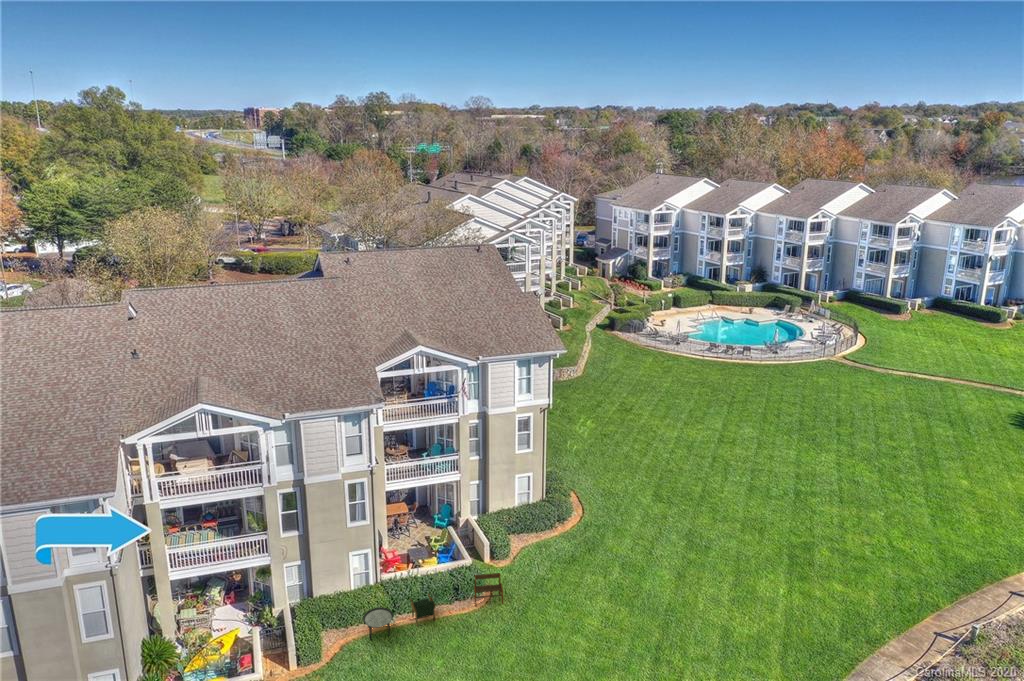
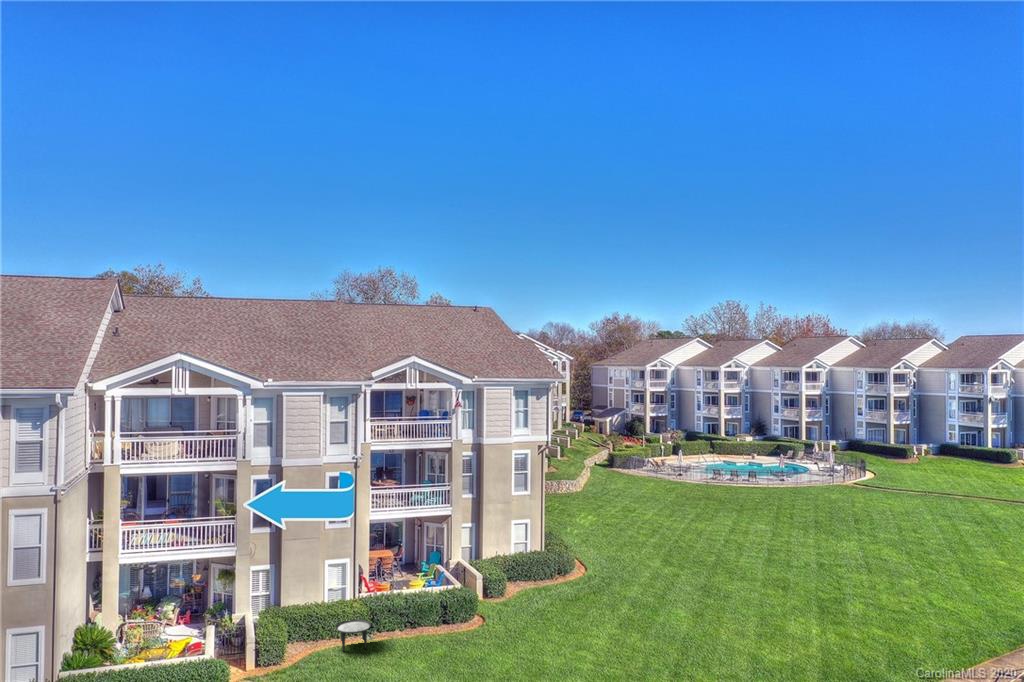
bench: present [474,573,503,606] -> none [466,590,500,628]
armchair: present [410,594,435,626] -> none [391,609,421,642]

